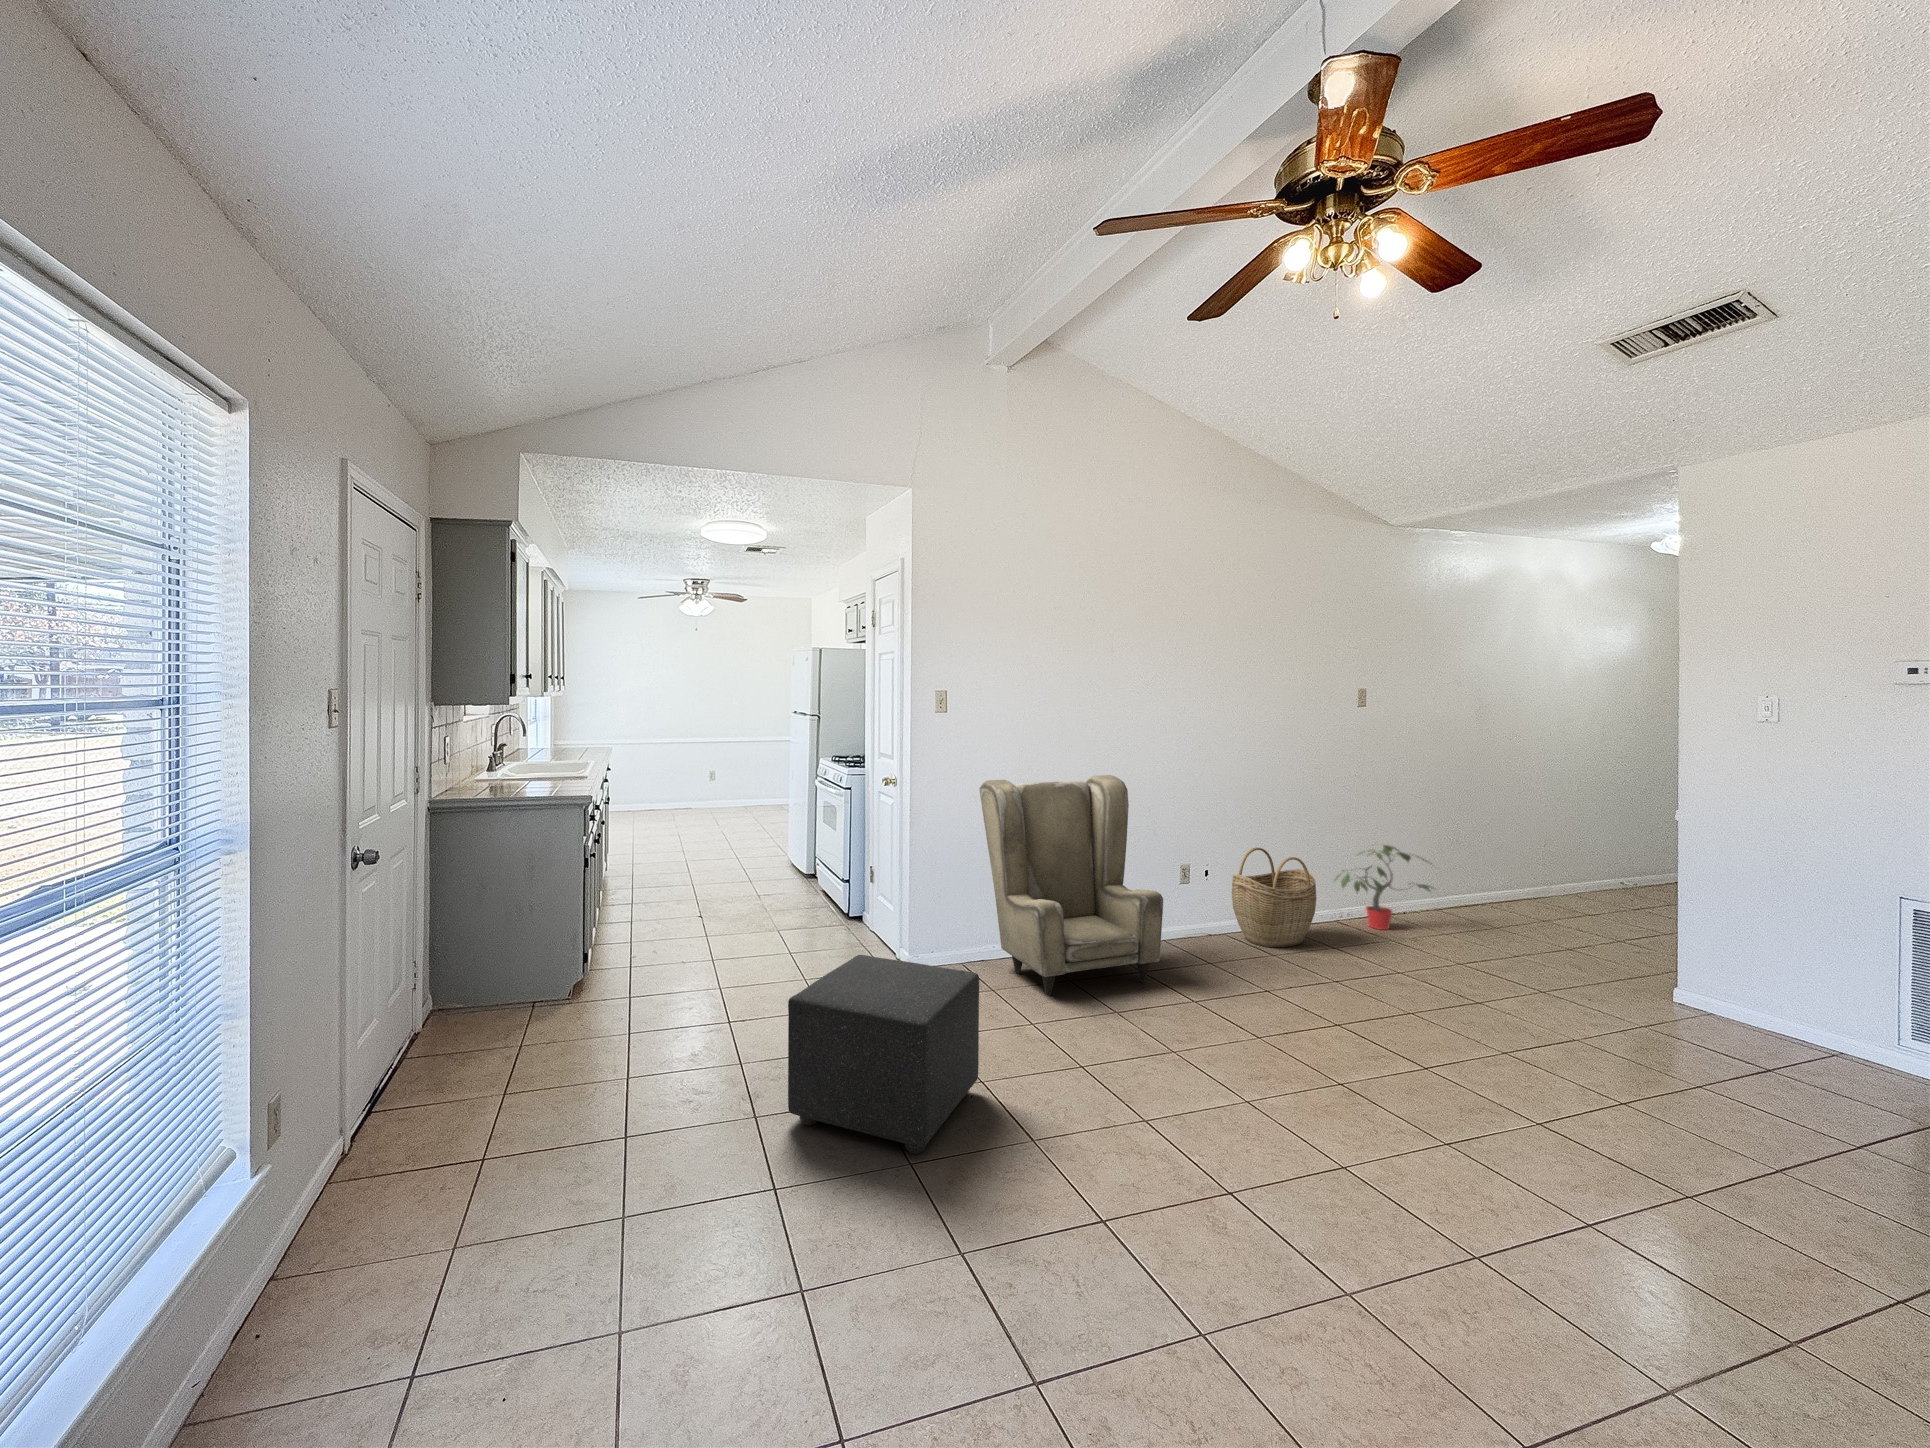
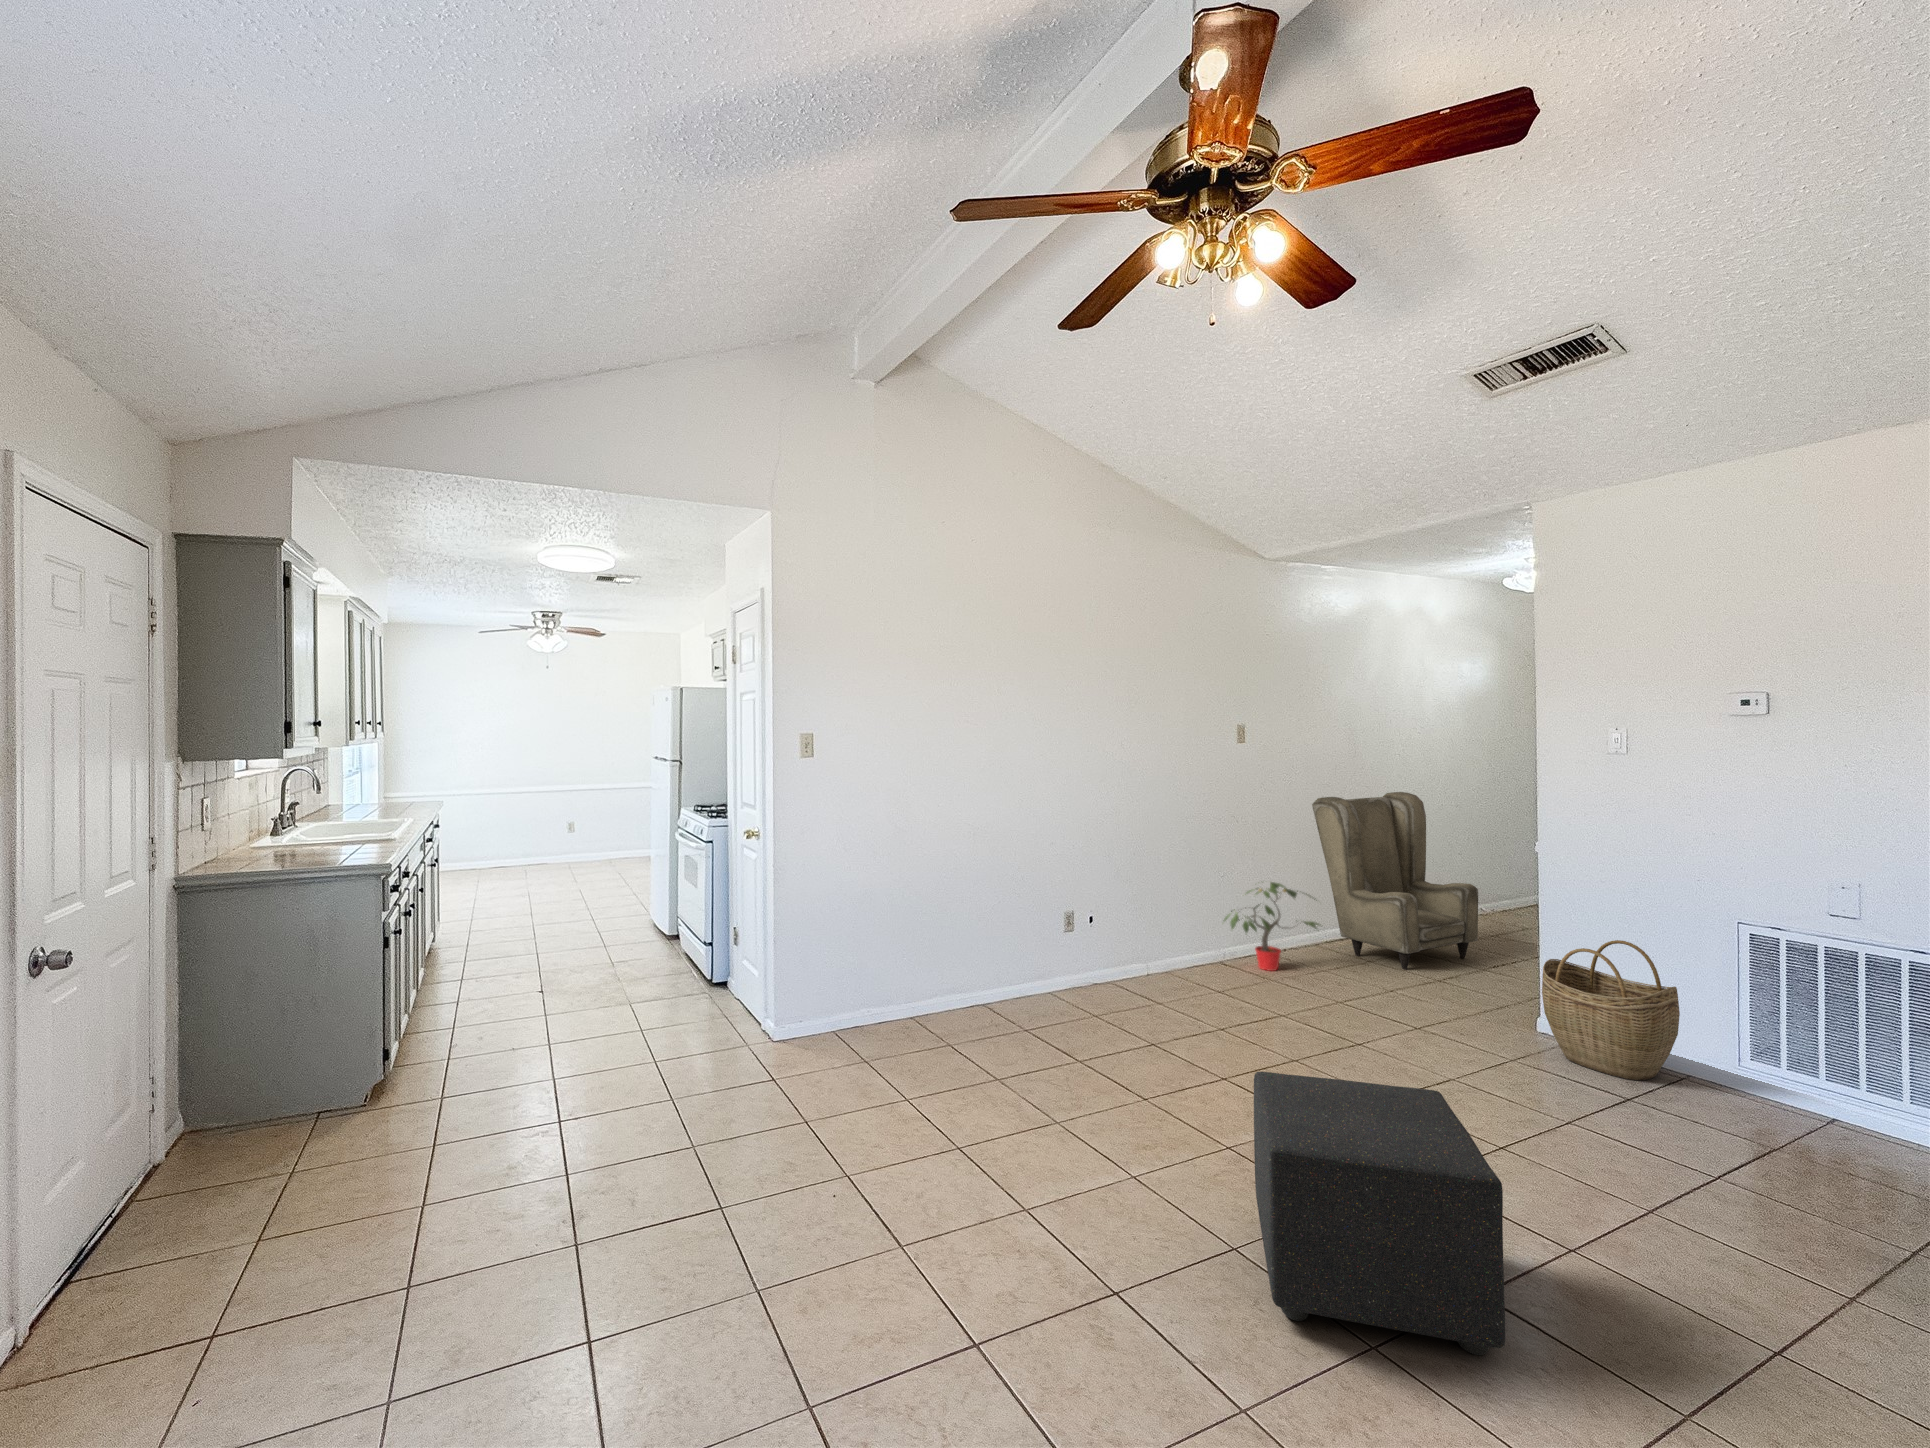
armchair: present [979,775,1163,996] -> present [1312,792,1478,970]
woven basket: present [1232,848,1316,947] -> present [1542,940,1680,1080]
ottoman: present [788,955,979,1154] -> present [1254,1072,1505,1355]

